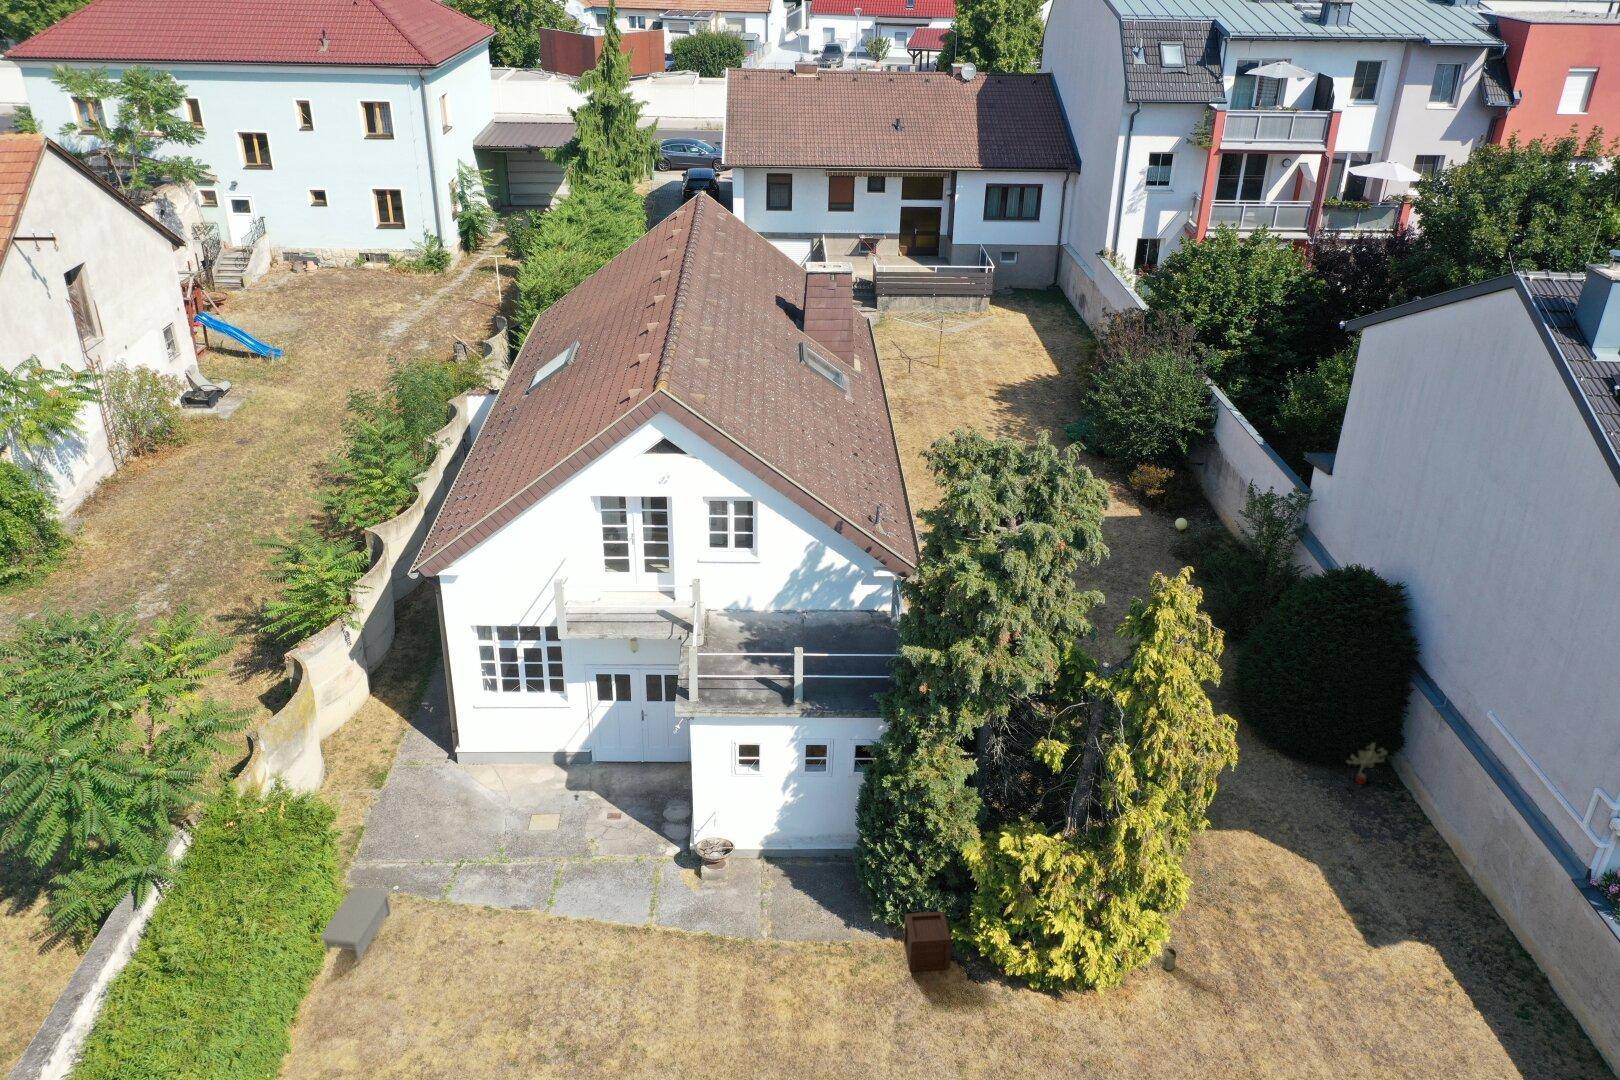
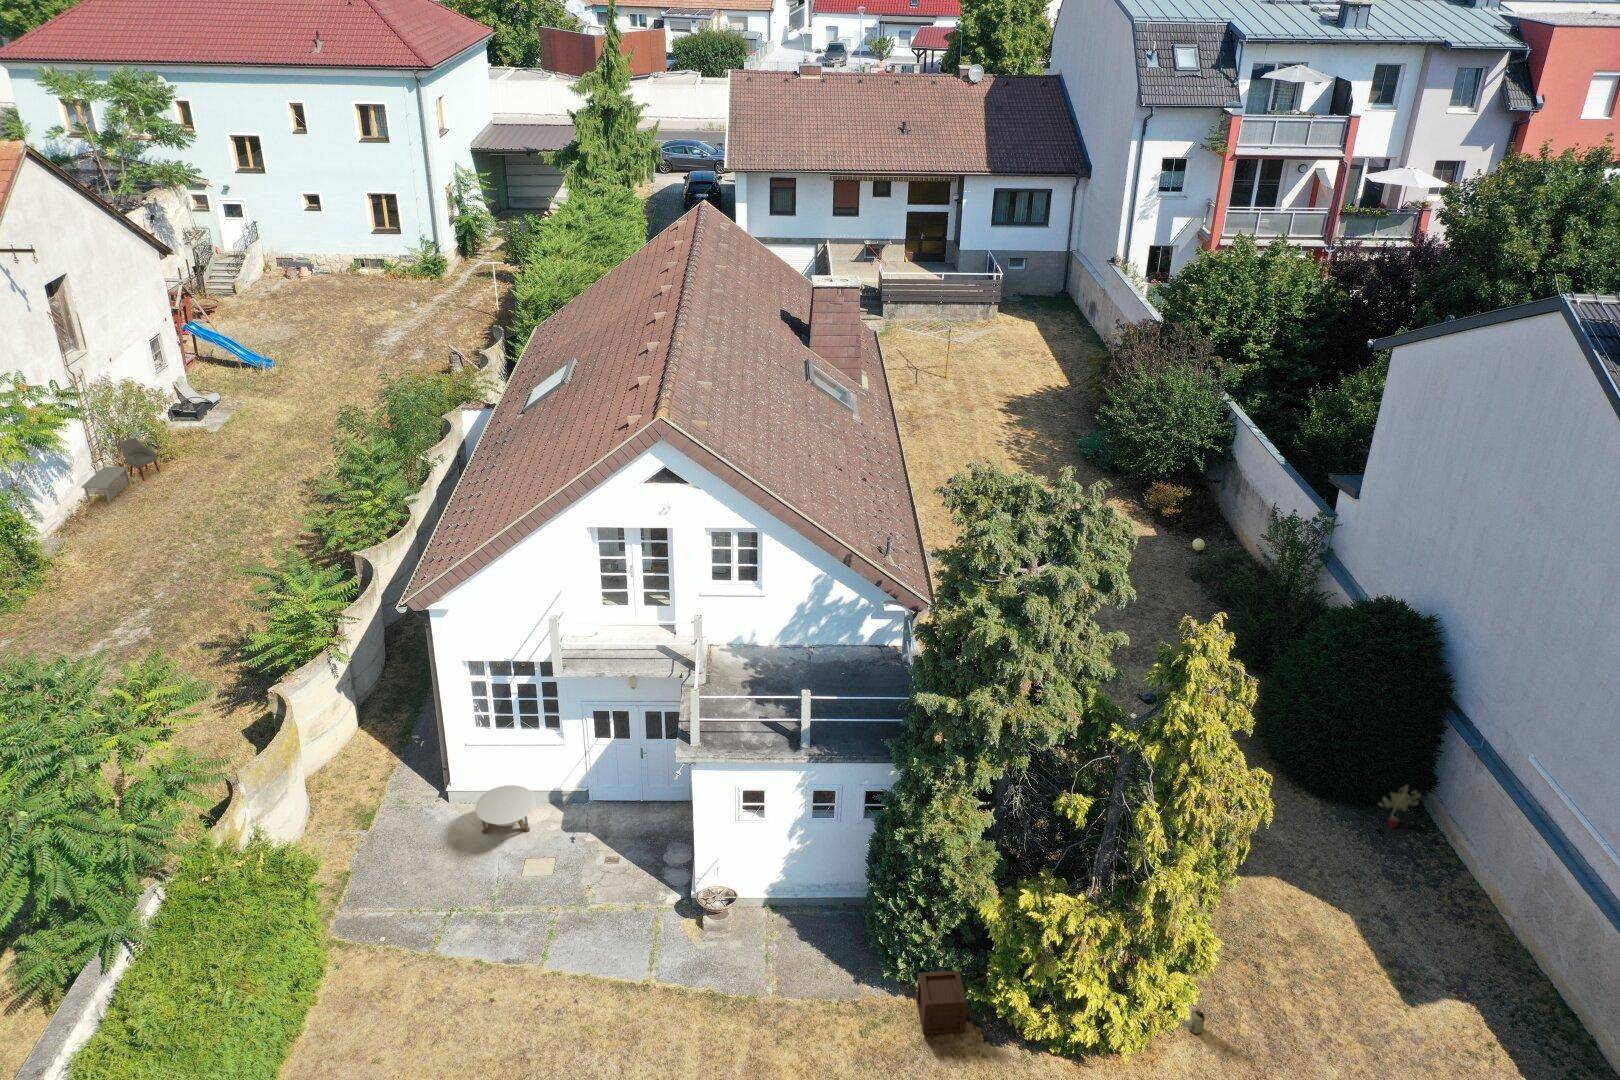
chair: none [135,423,173,465] -> present [120,438,160,480]
round table: none [483,746,541,791] -> present [475,785,536,833]
storage bench: present [320,886,391,963] -> present [81,467,131,504]

